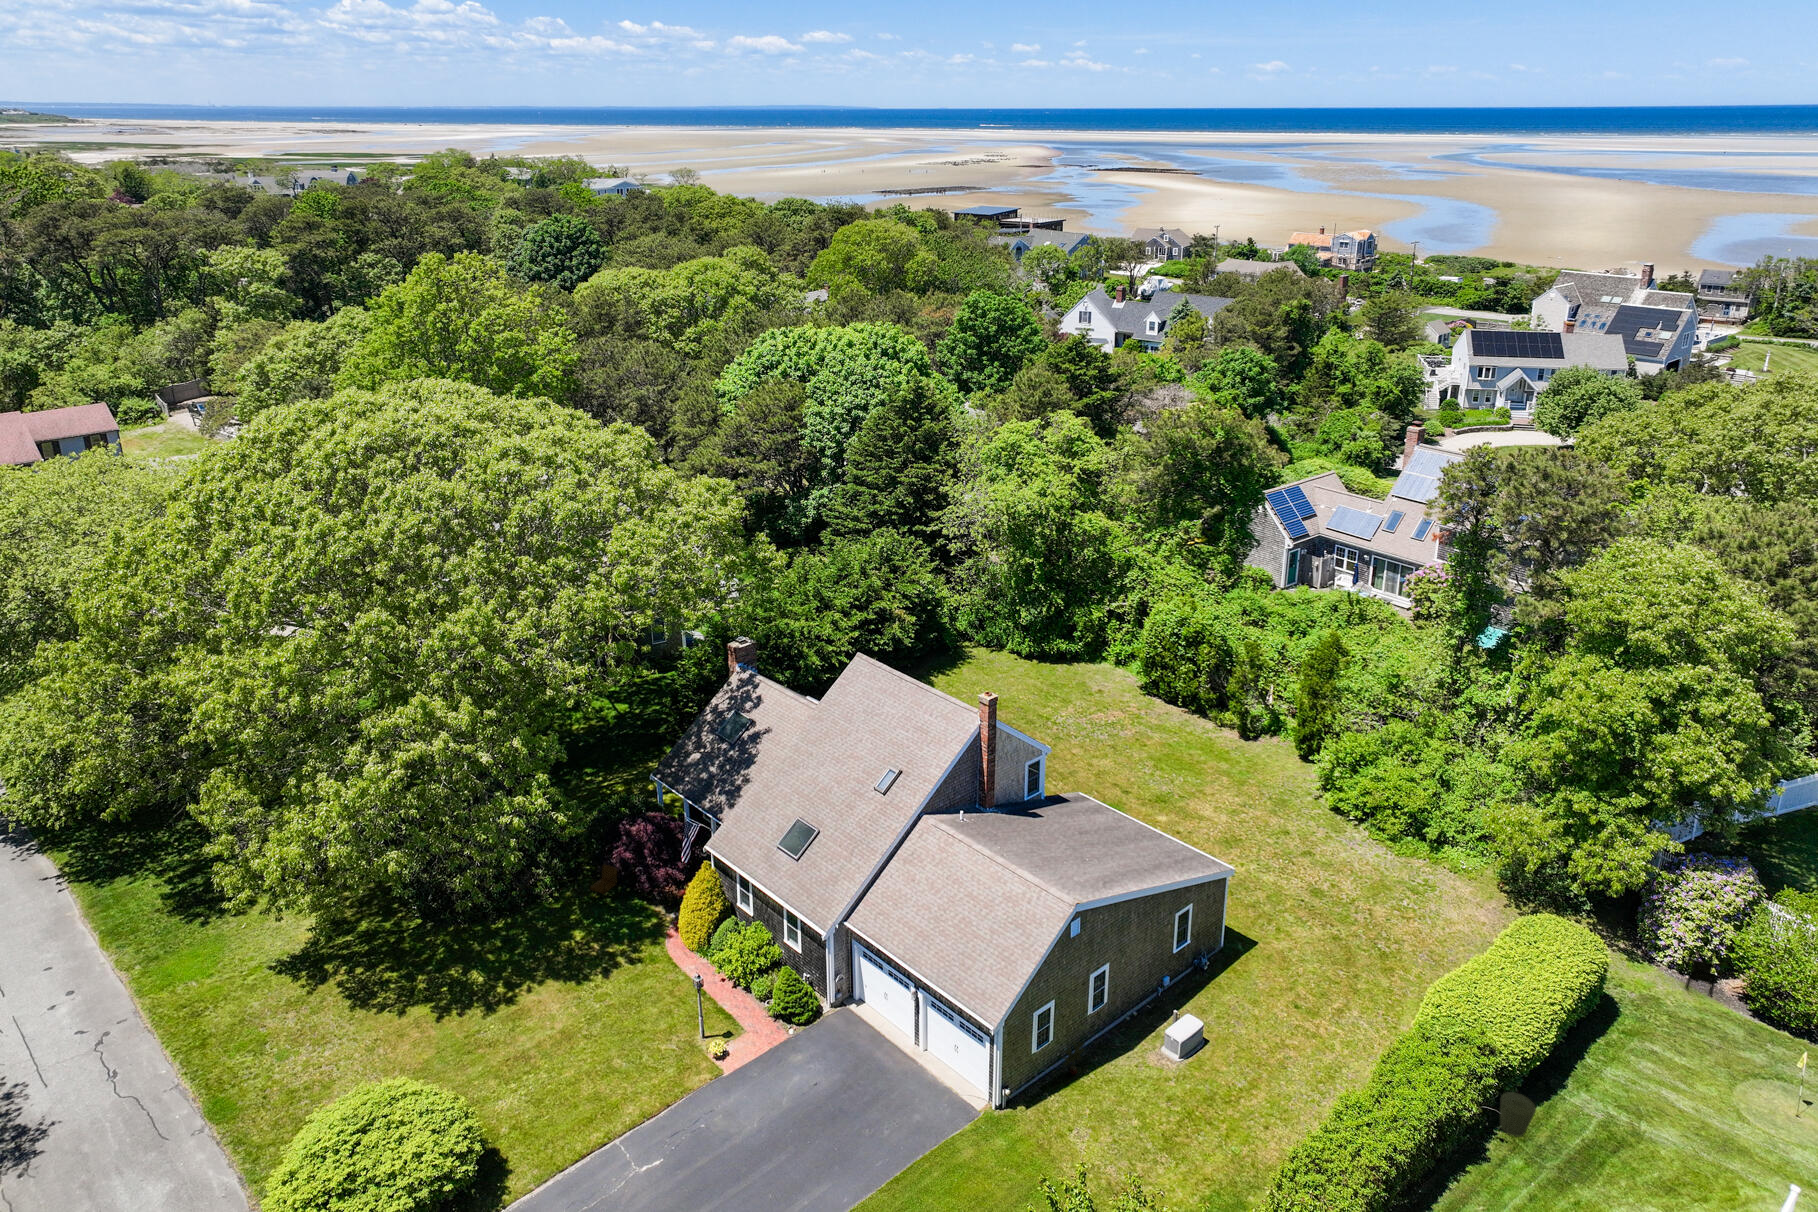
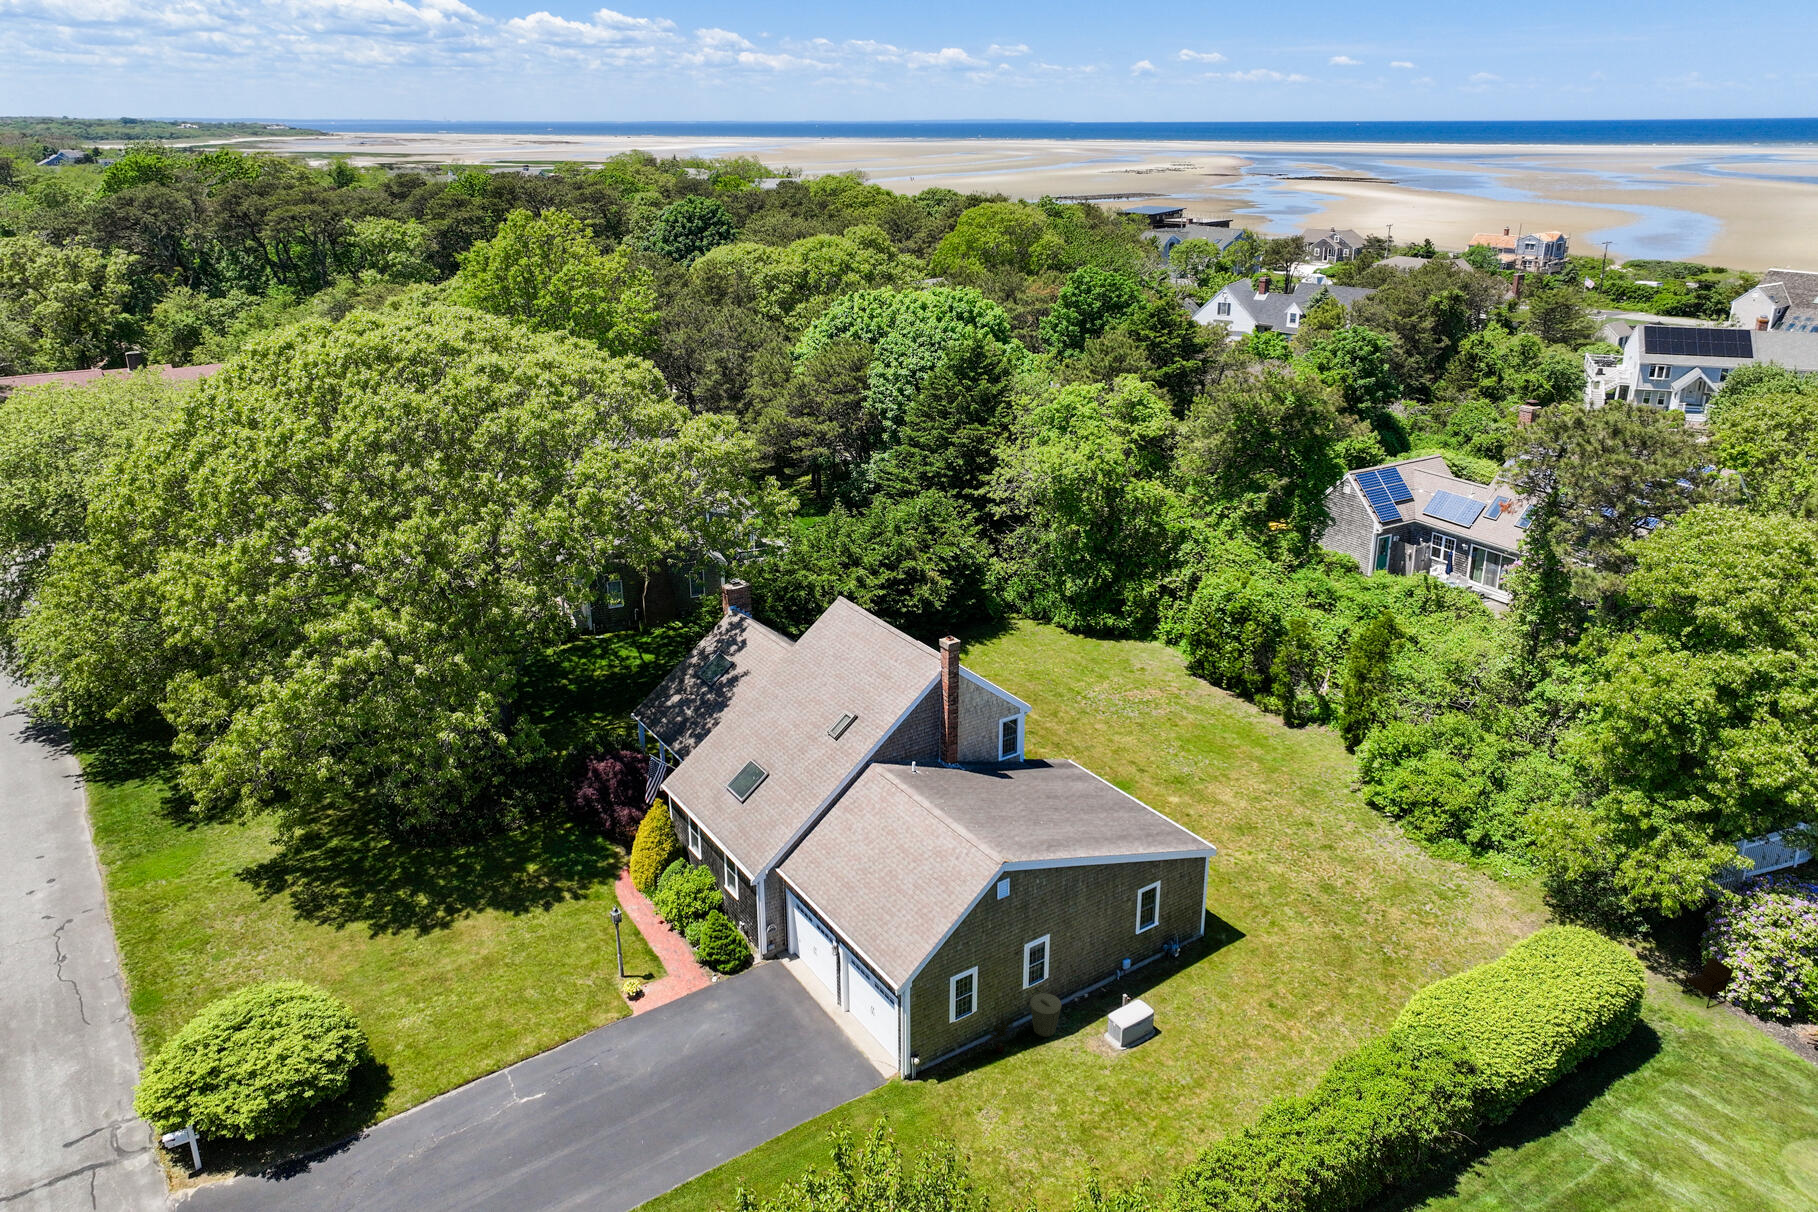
chair: present [590,865,618,899] -> present [1682,958,1733,1008]
bench: present [1684,952,1716,996] -> none [1748,988,1788,1042]
trash can: present [1500,1092,1536,1137] -> present [1030,993,1061,1037]

